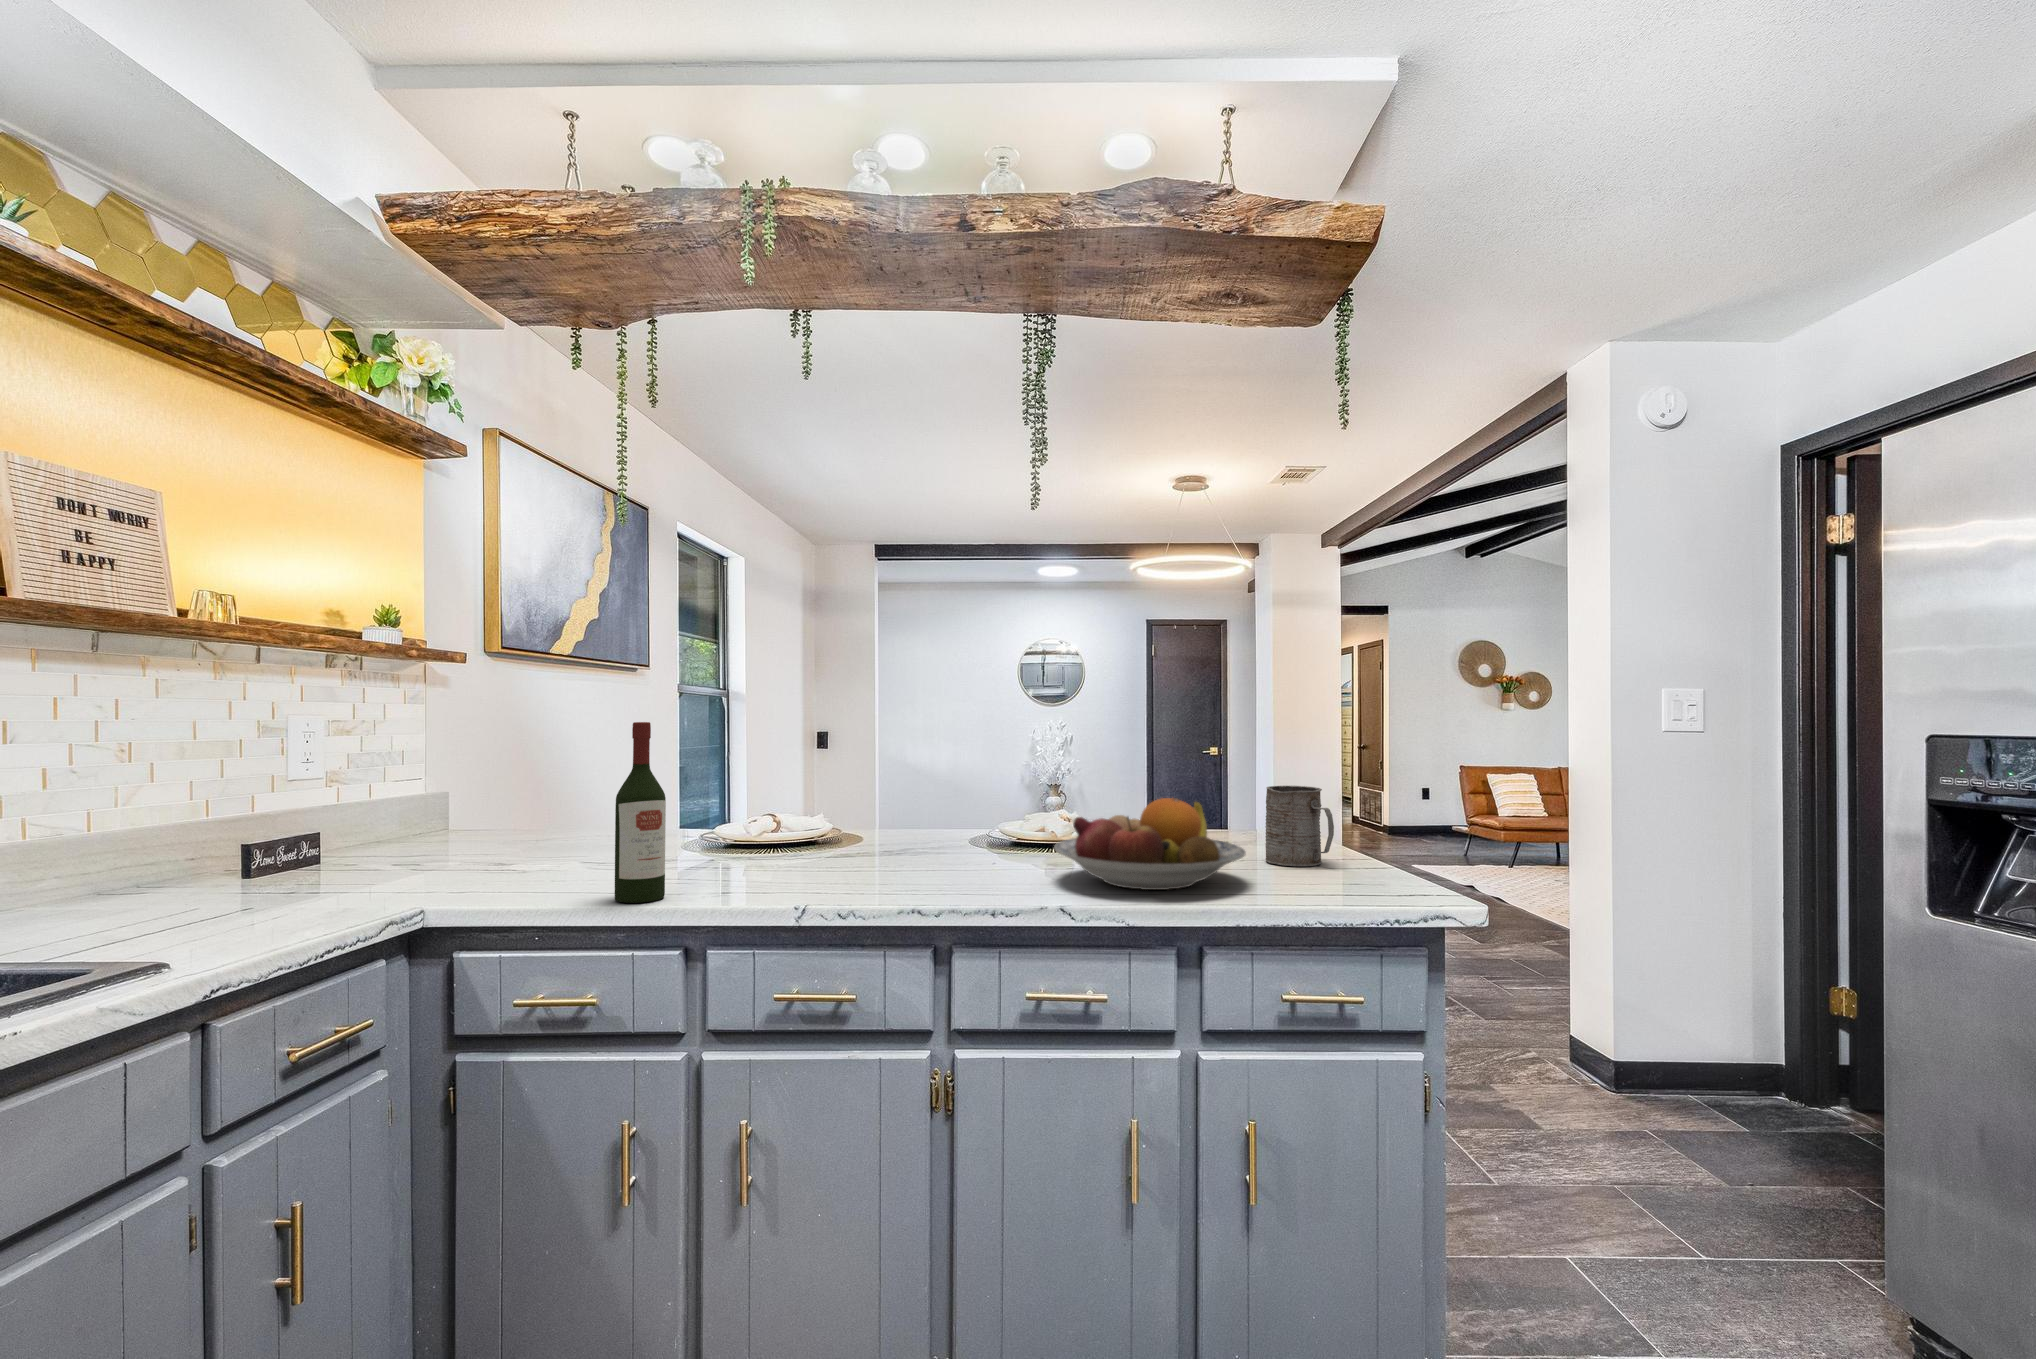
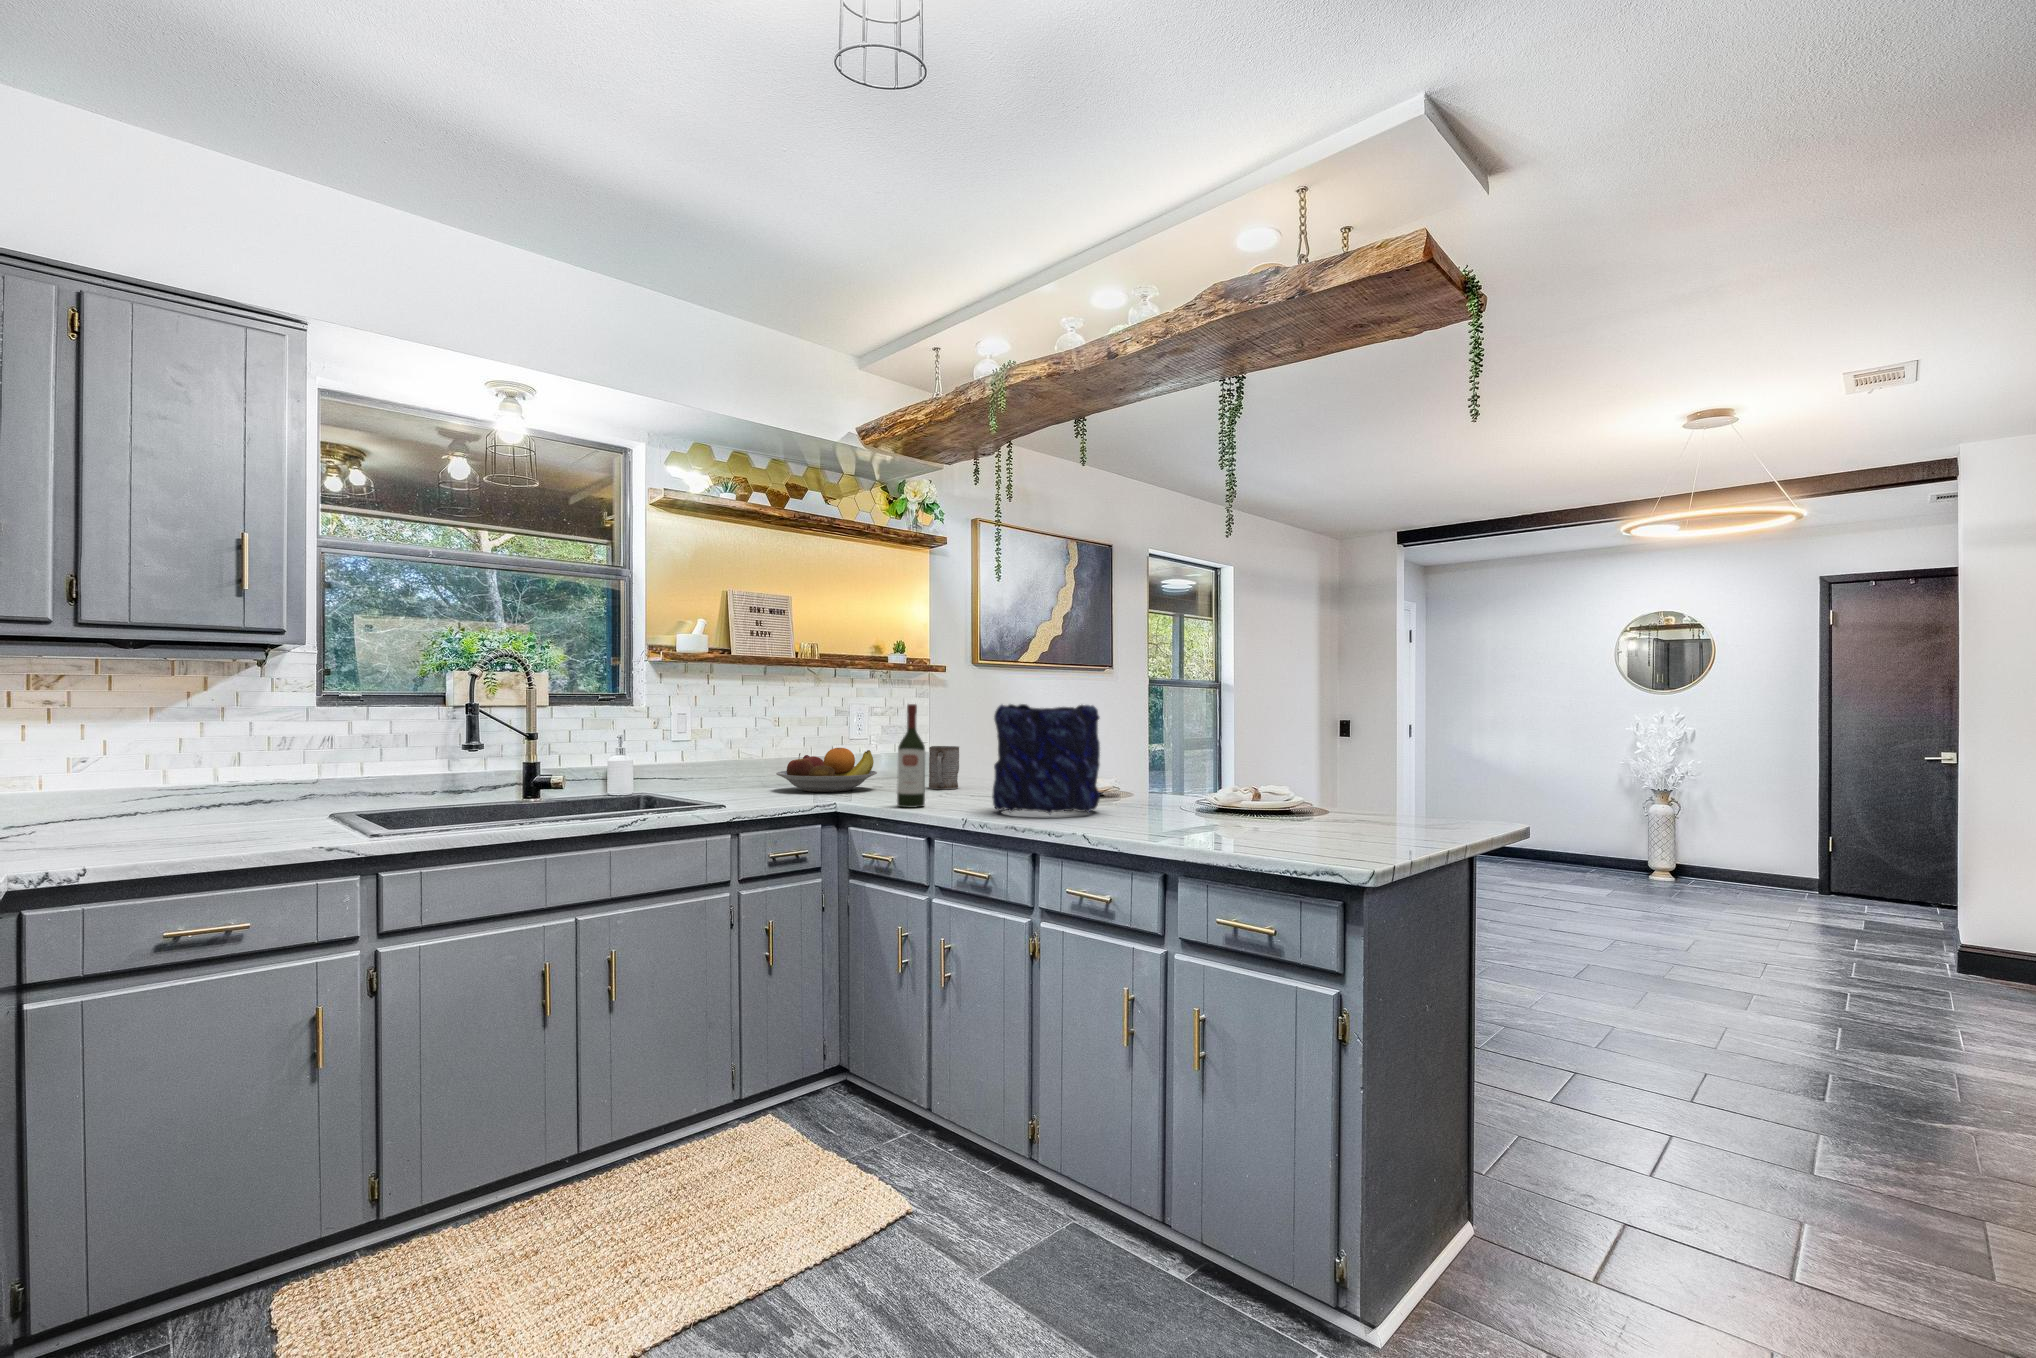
vase: none [799,717,958,889] -> present [992,704,1100,814]
mug: present [1265,786,1334,866] -> present [929,746,959,789]
fruit bowl: present [1054,798,1246,890] -> present [776,748,877,792]

